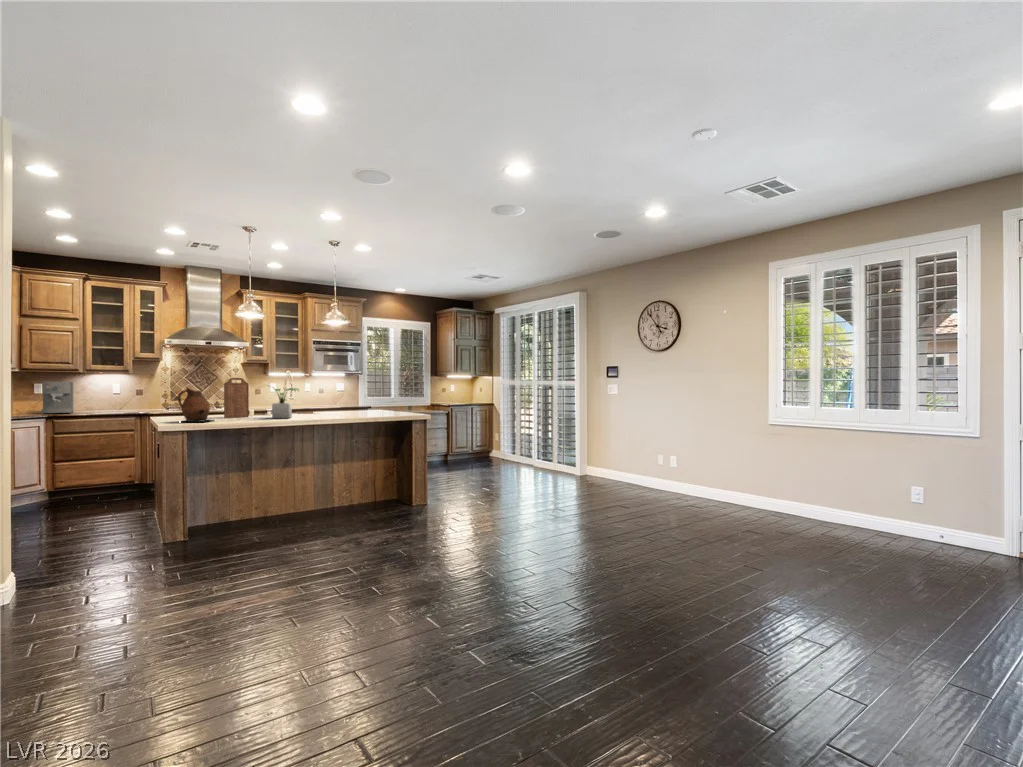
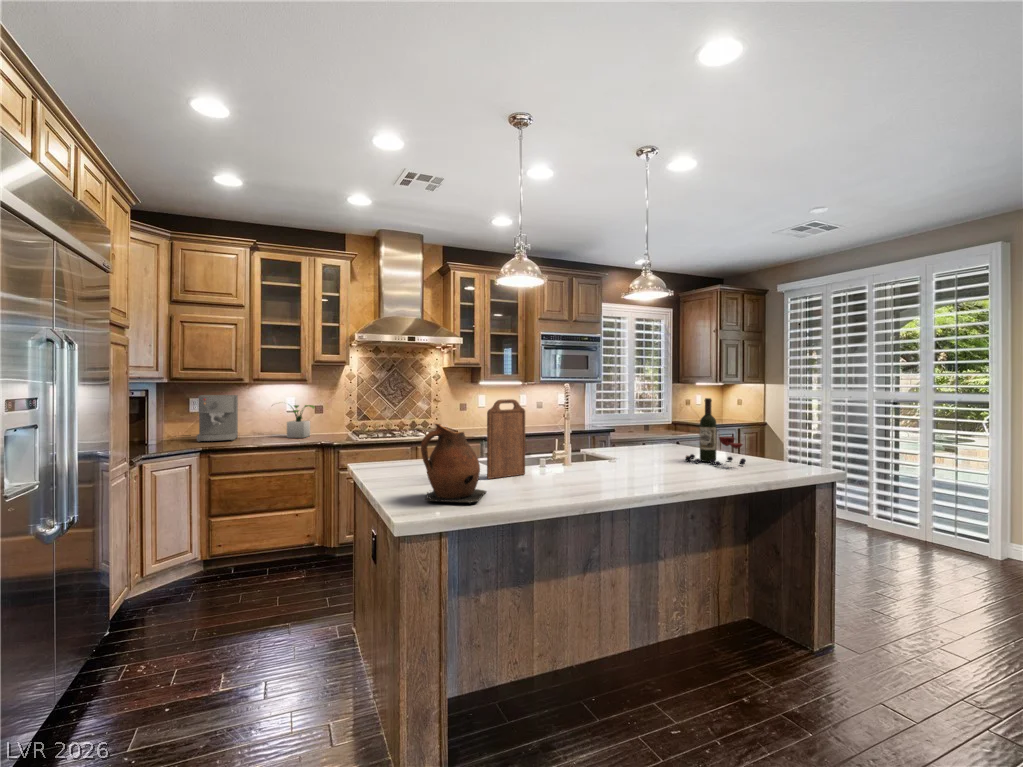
wine bottle: none [355,379,385,414] -> present [686,398,746,466]
potted plant: present [272,388,299,418] -> present [287,405,315,438]

